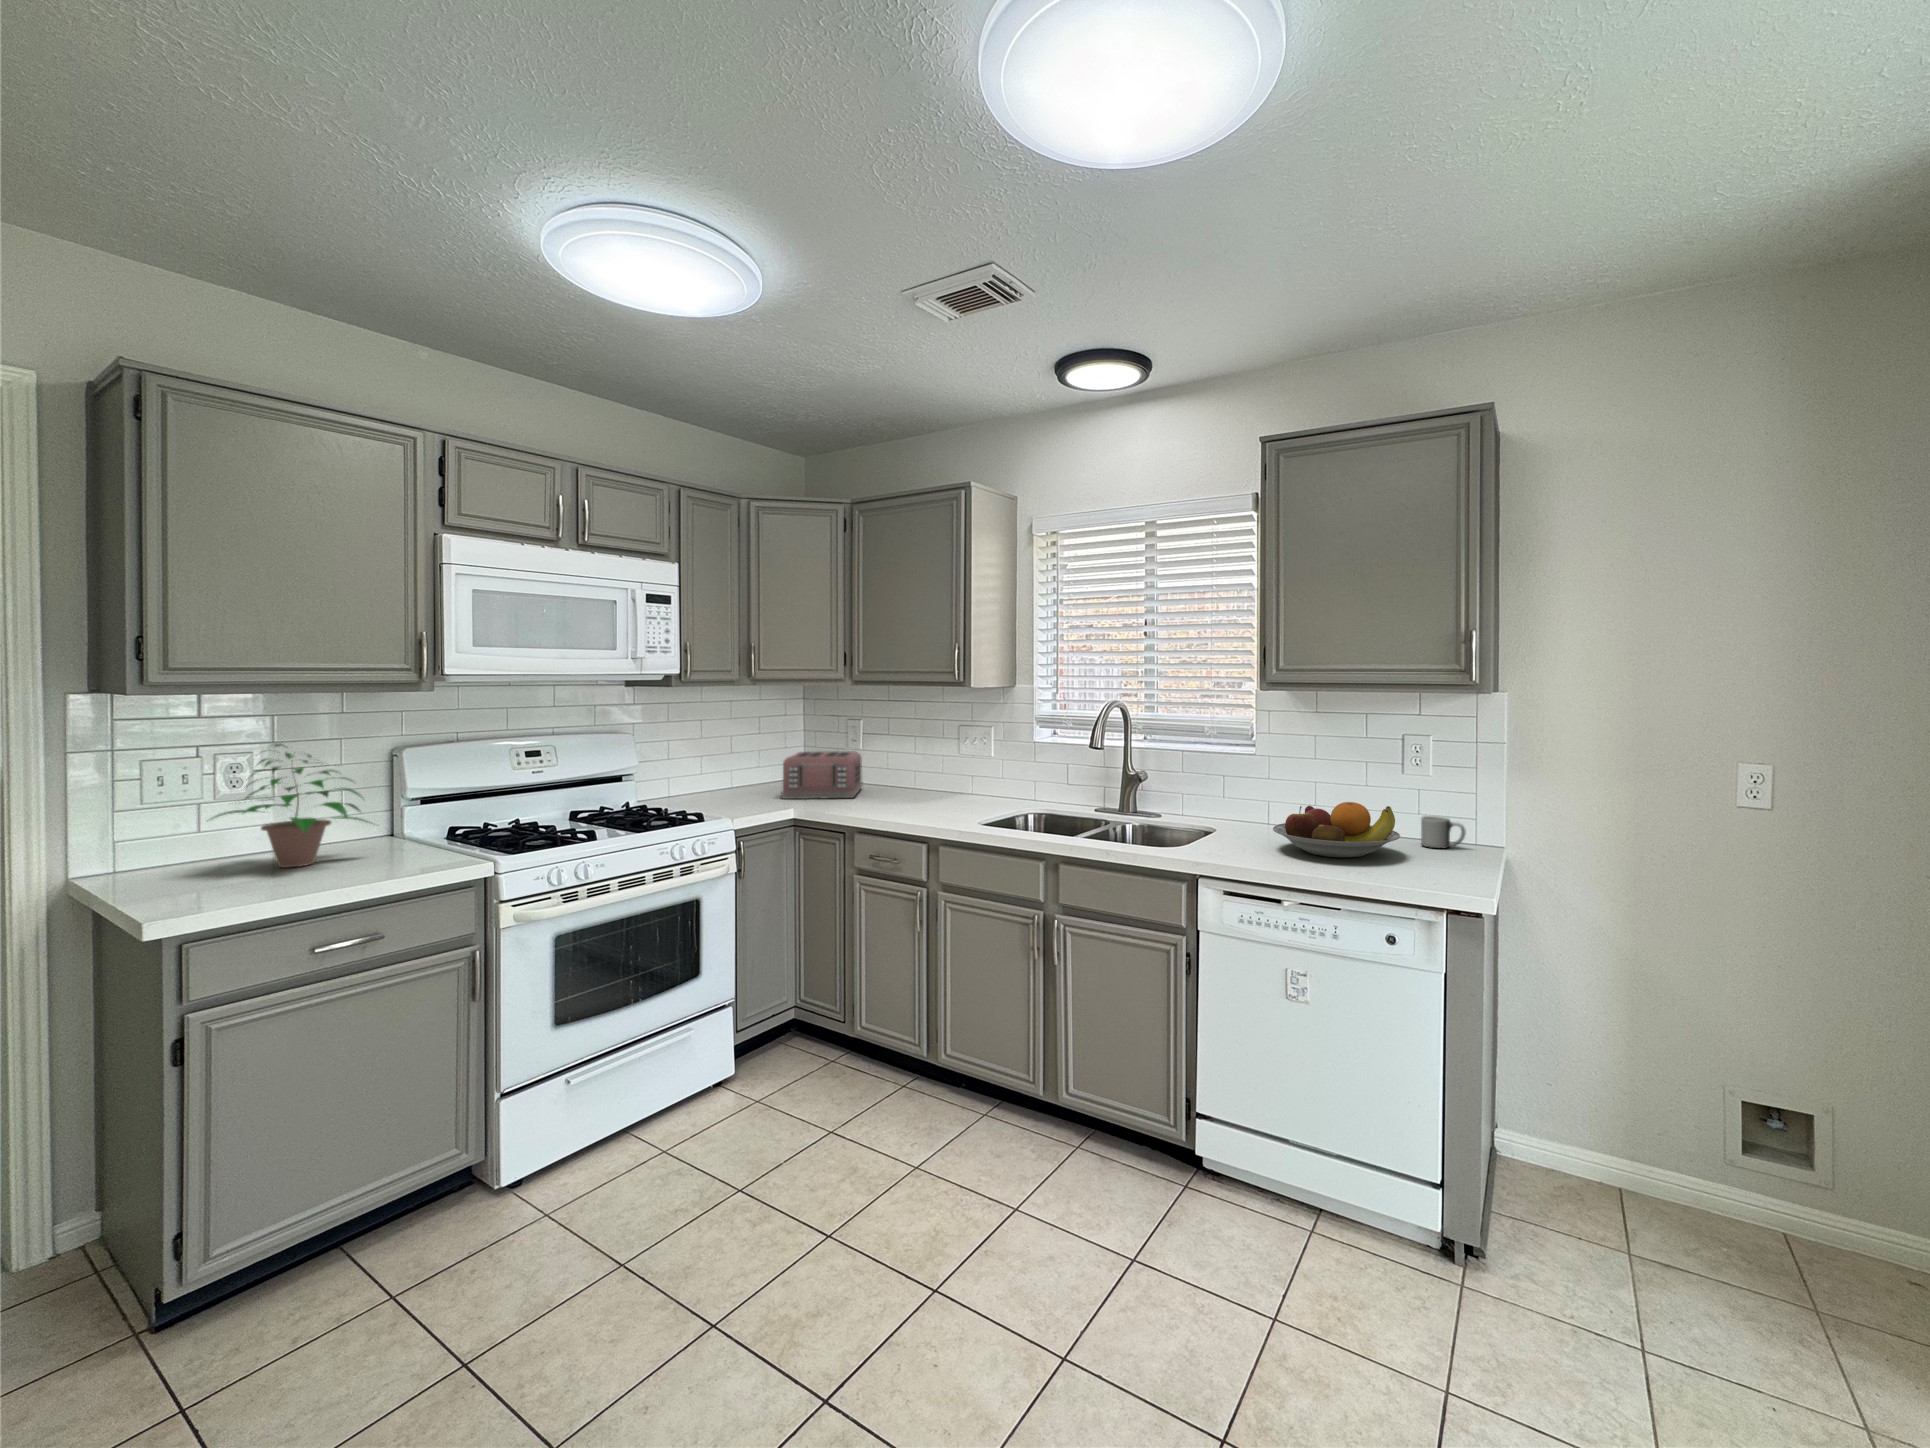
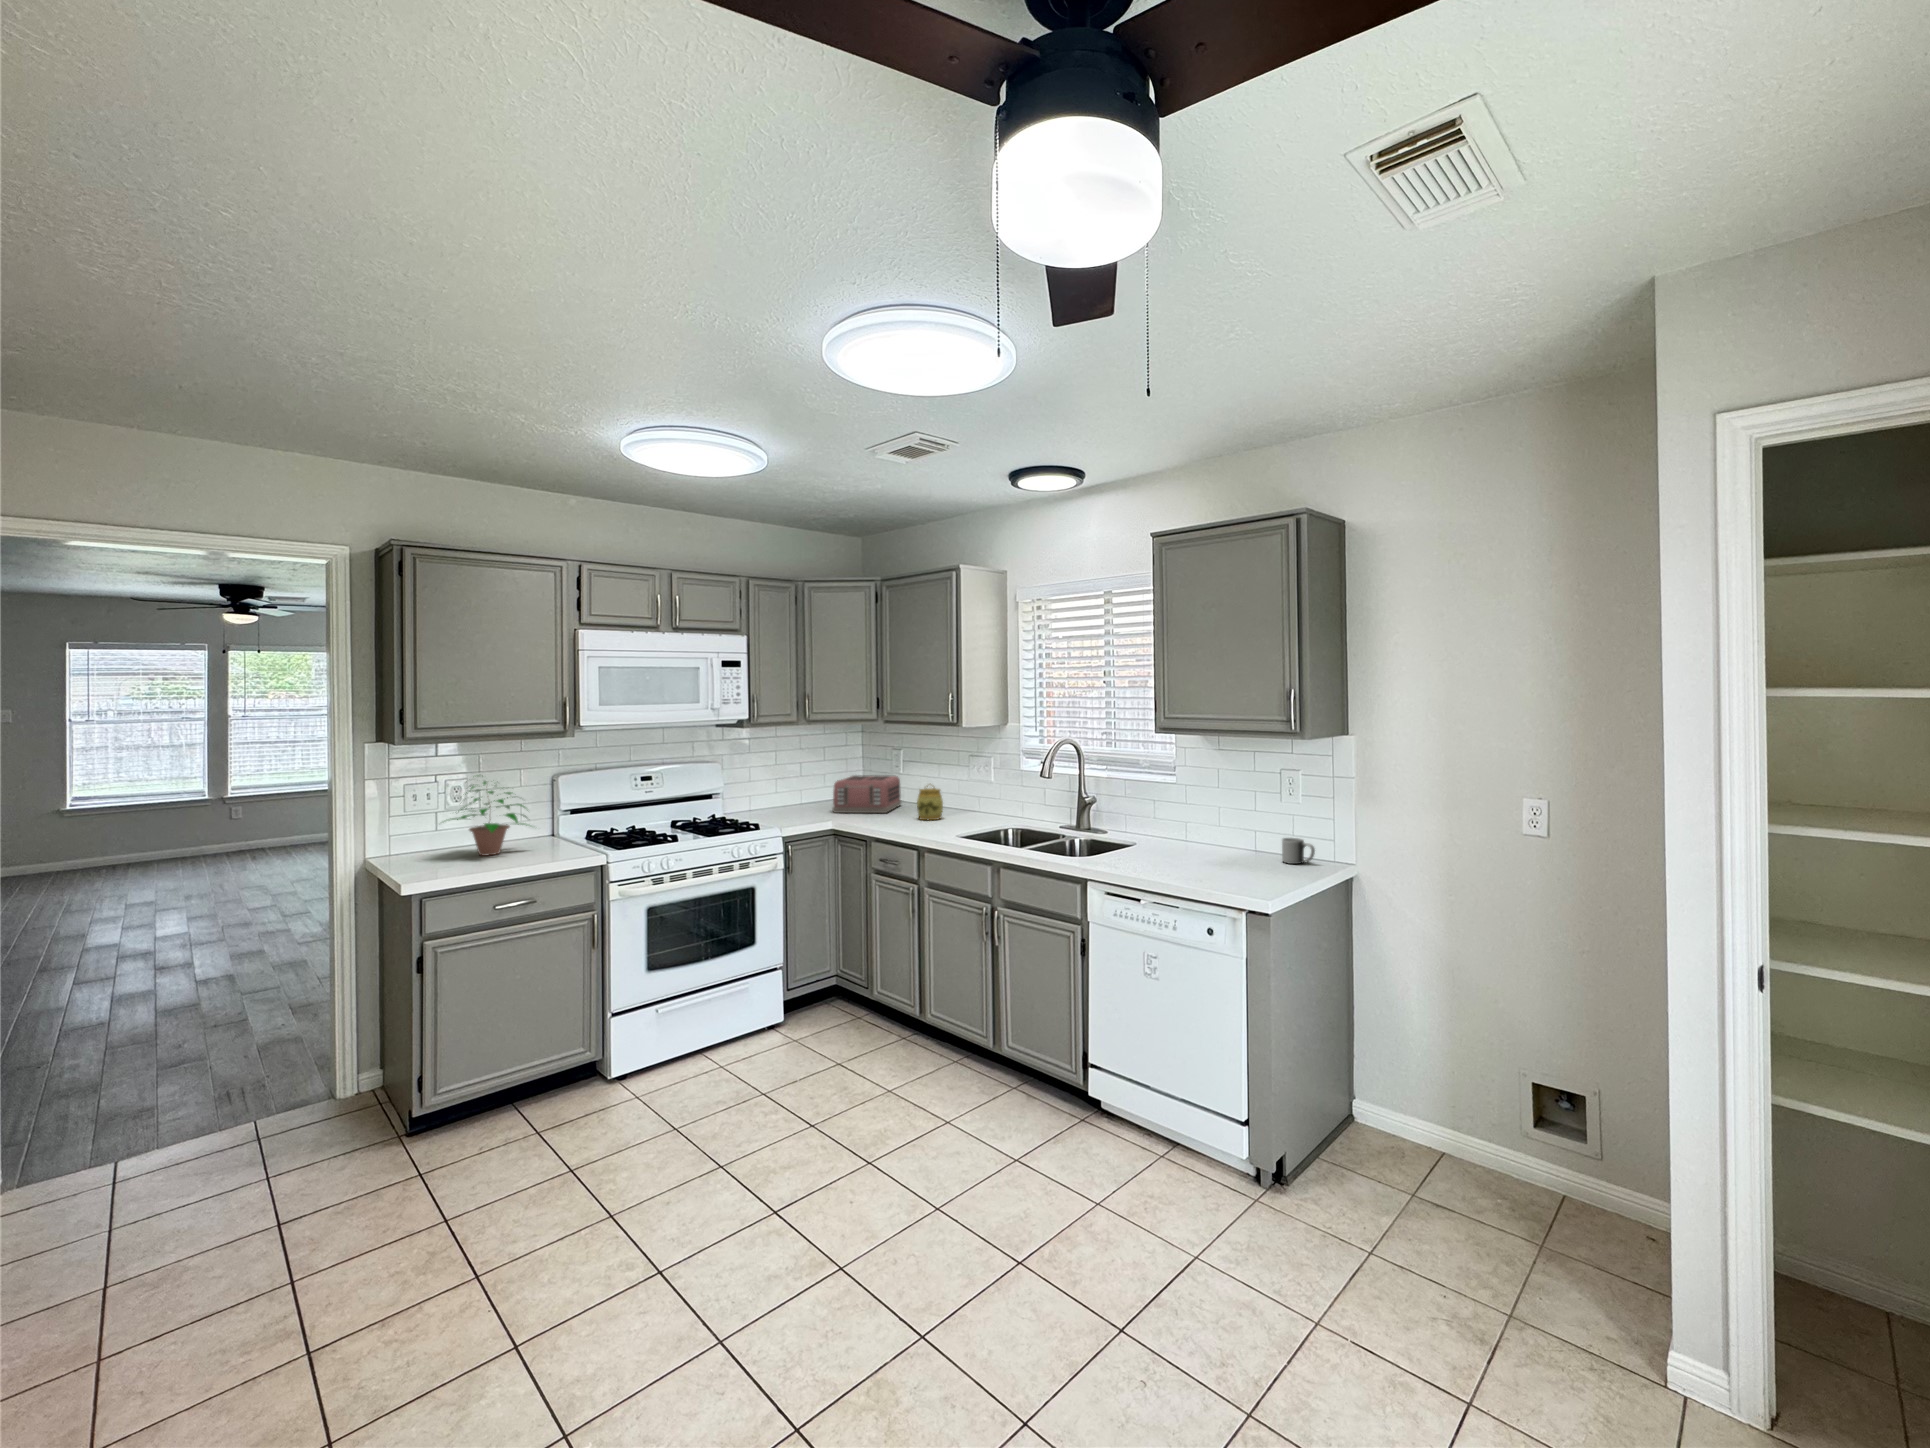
jar: none [900,759,935,806] -> present [917,786,943,820]
fruit bowl: present [1273,802,1400,858] -> none [1155,826,1251,869]

